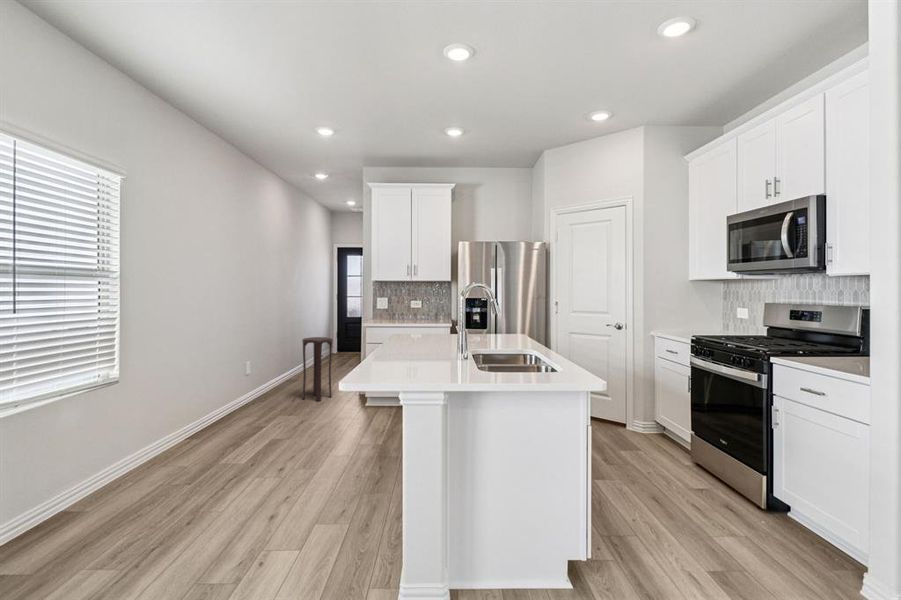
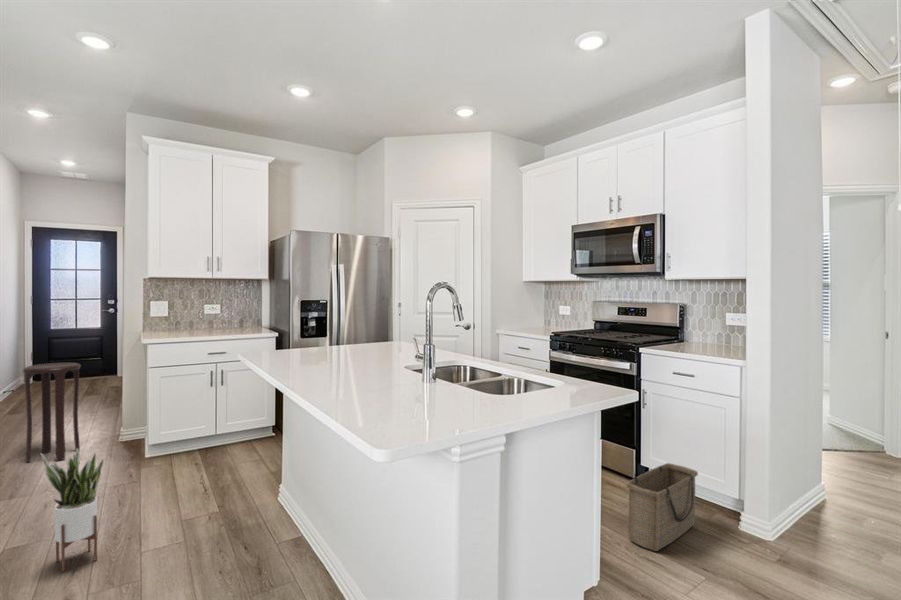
potted plant: none [269,385,300,460] -> present [41,448,104,572]
basket: none [683,492,800,578] -> present [627,463,698,551]

